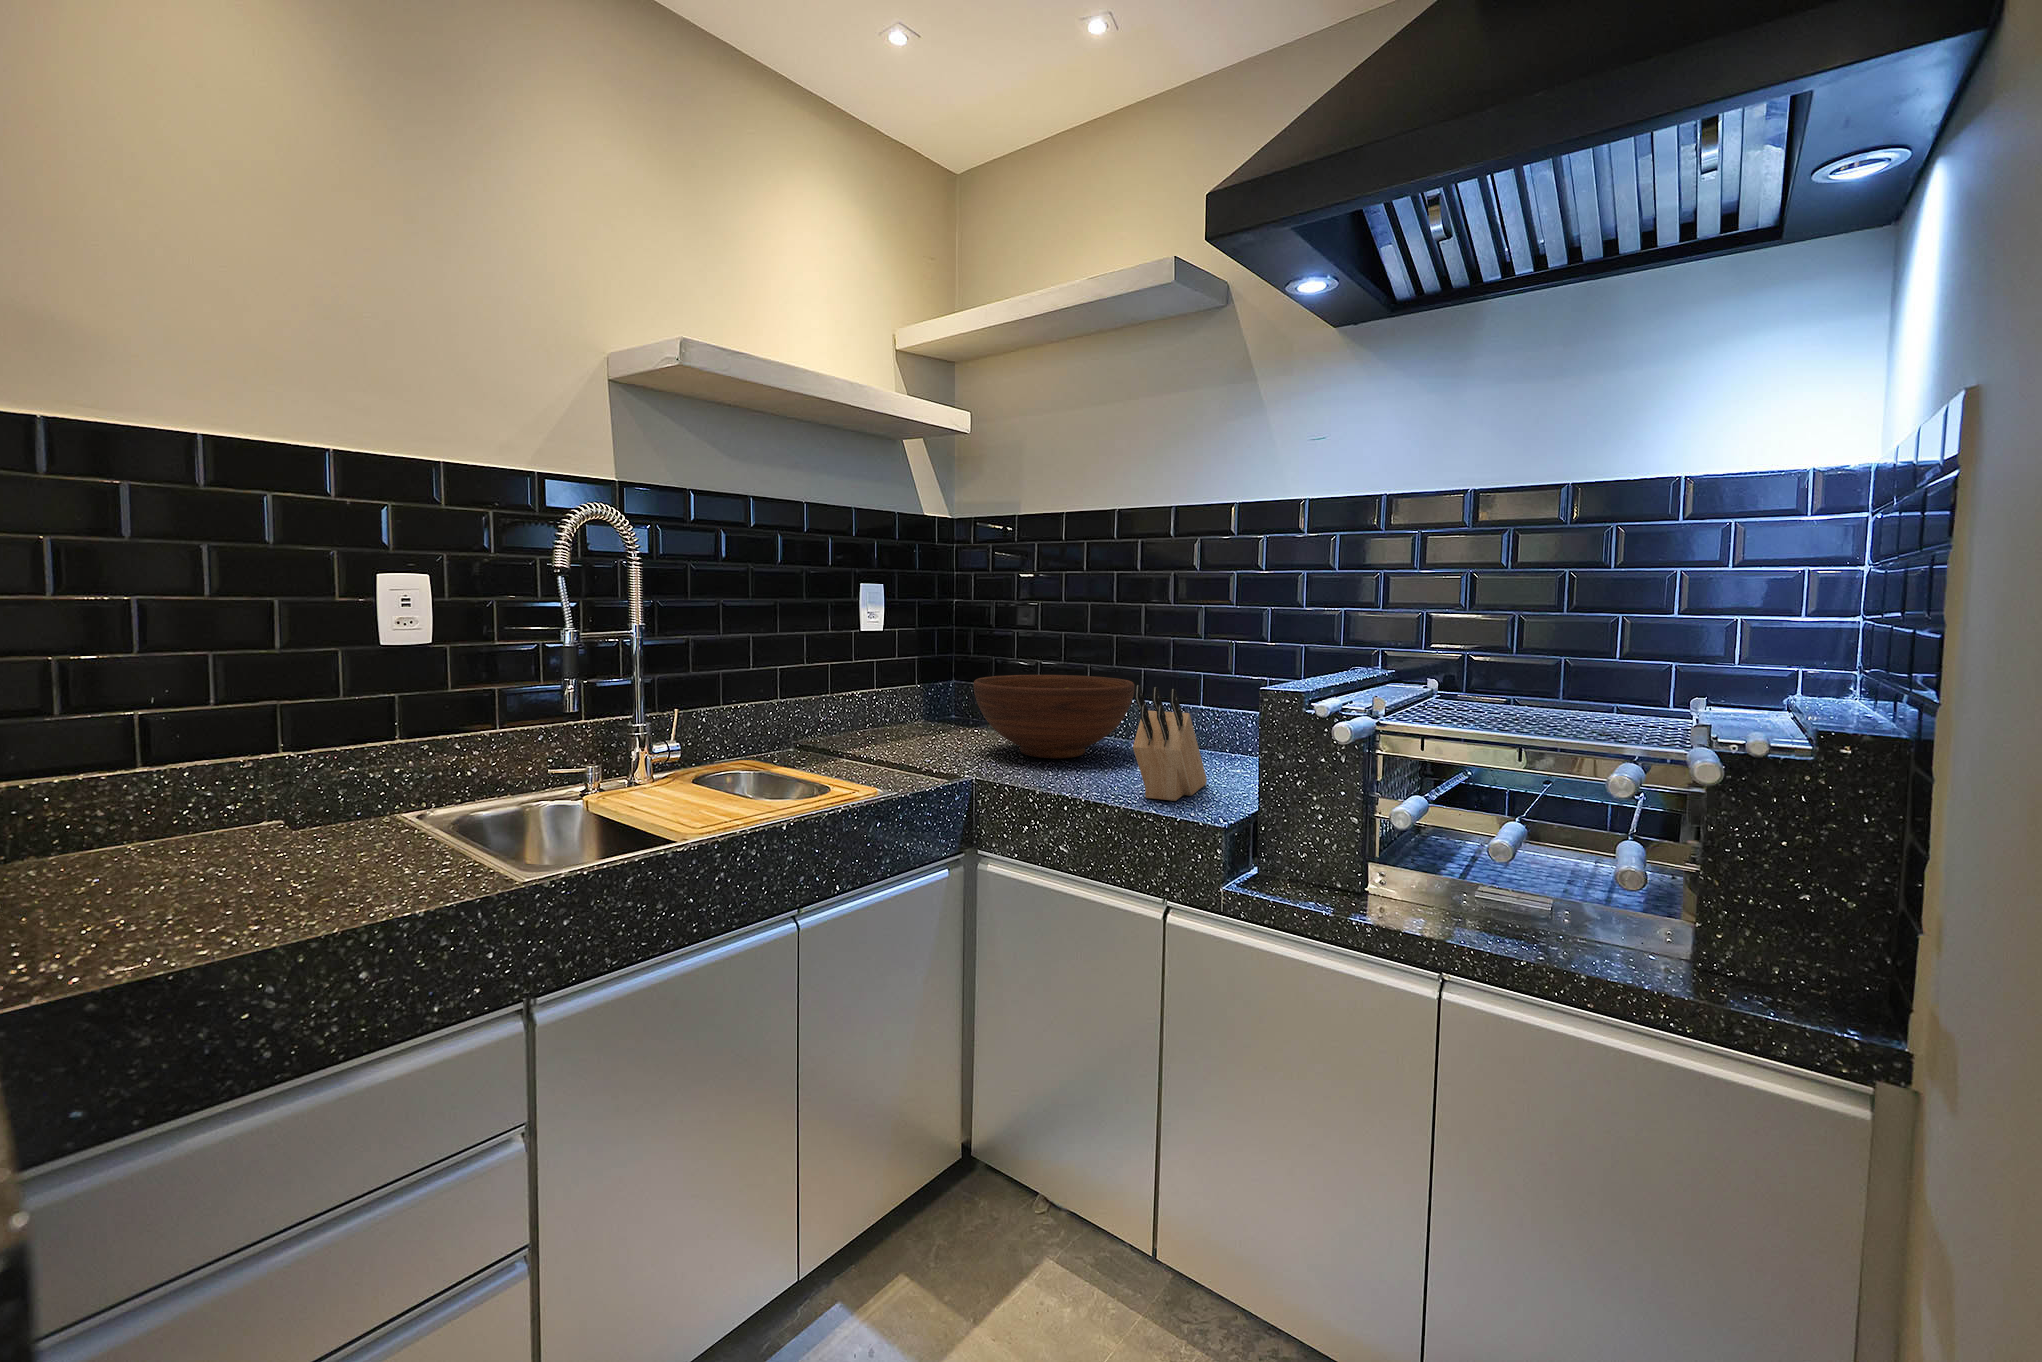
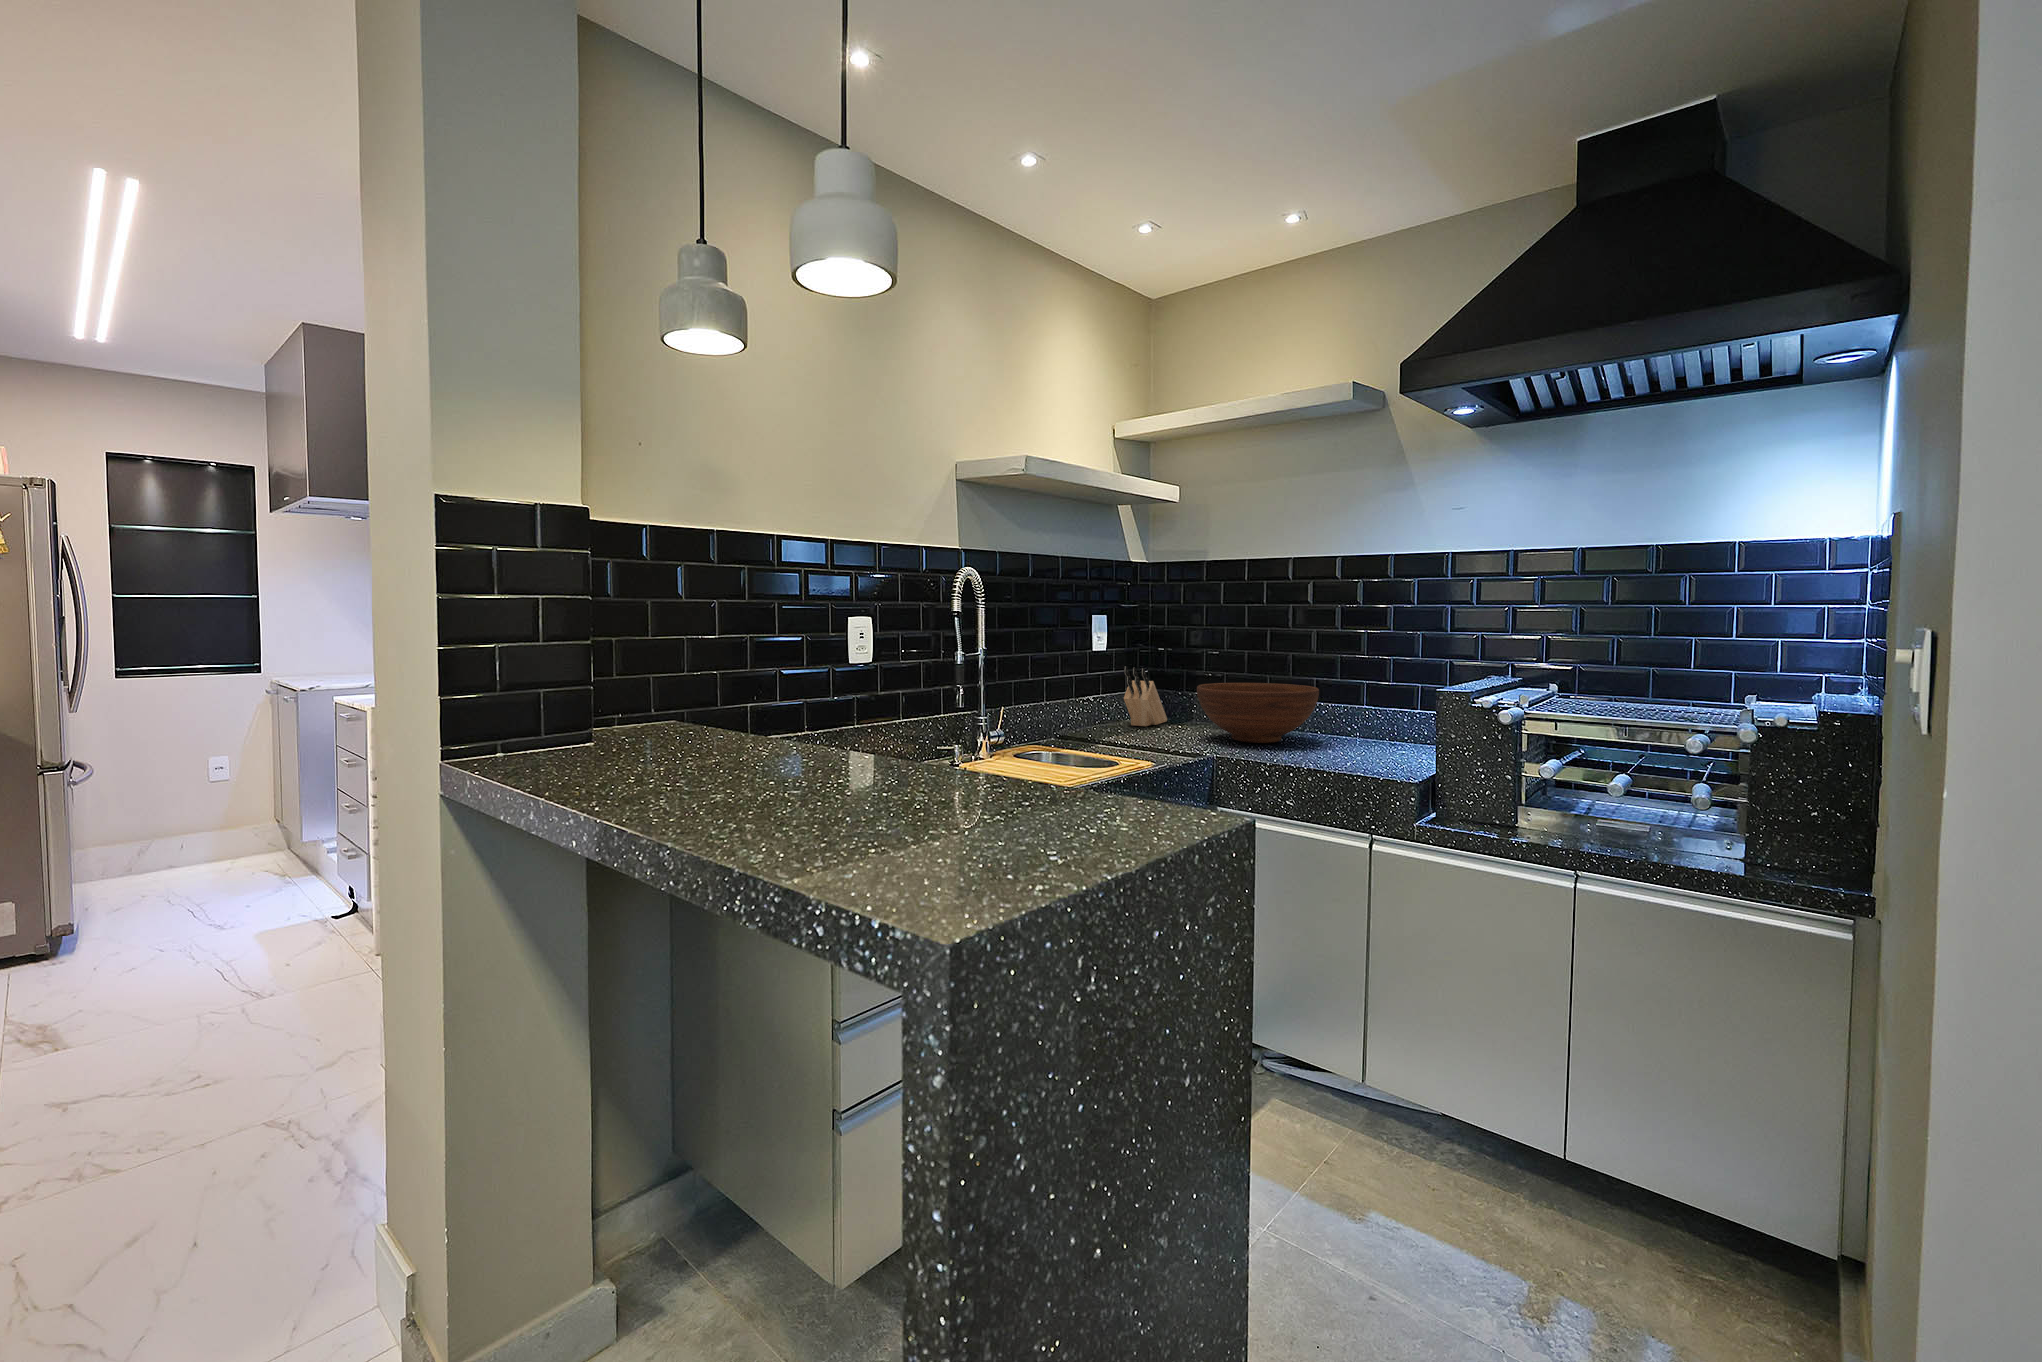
knife block: present [1133,685,1207,801] -> present [1124,667,1167,726]

